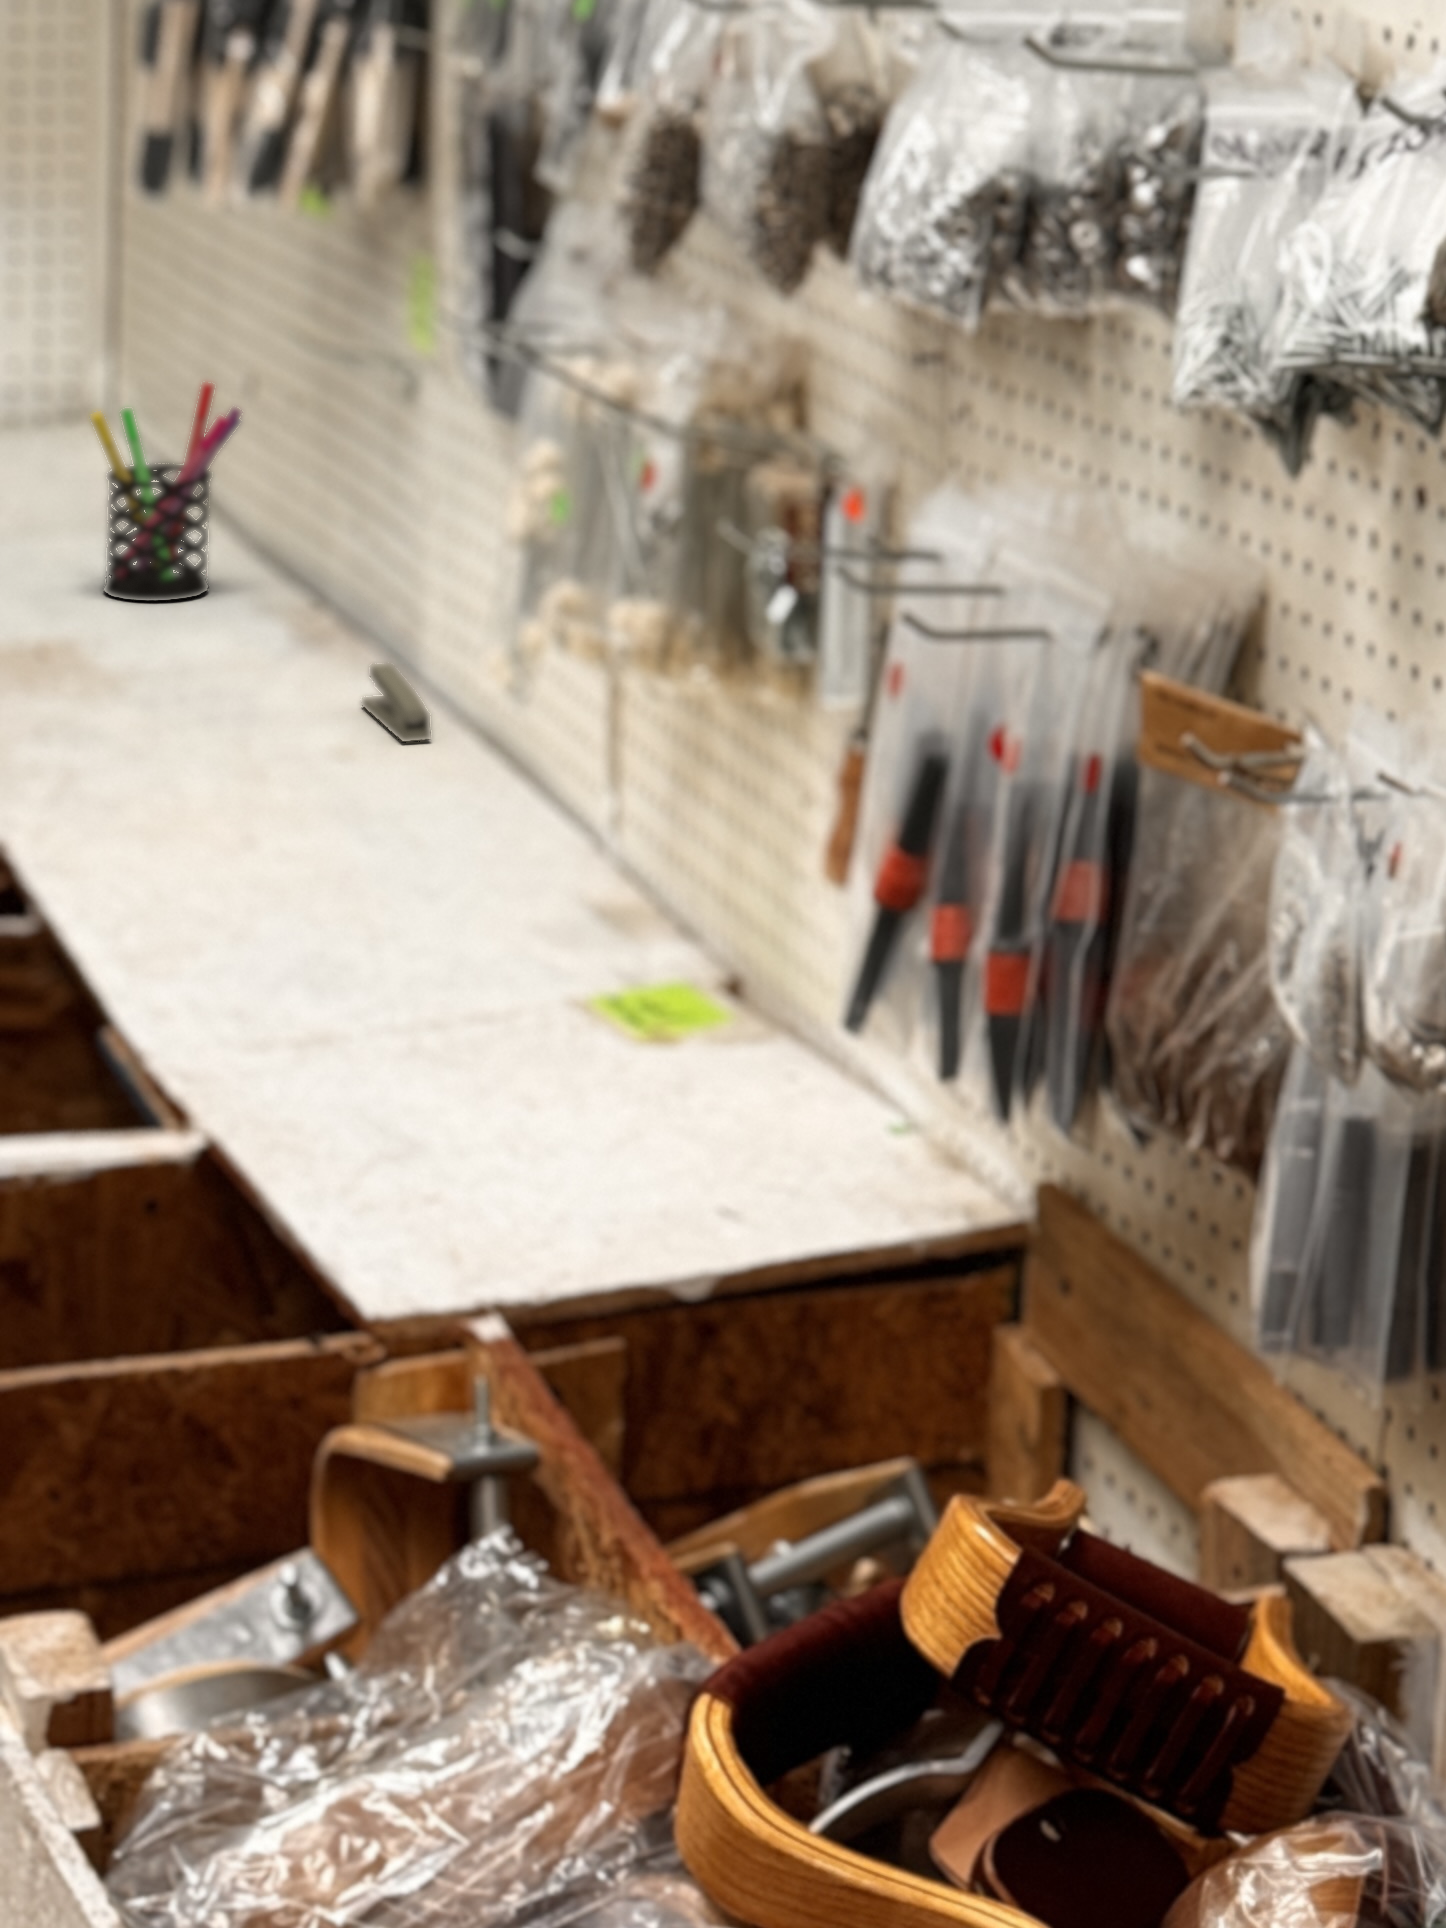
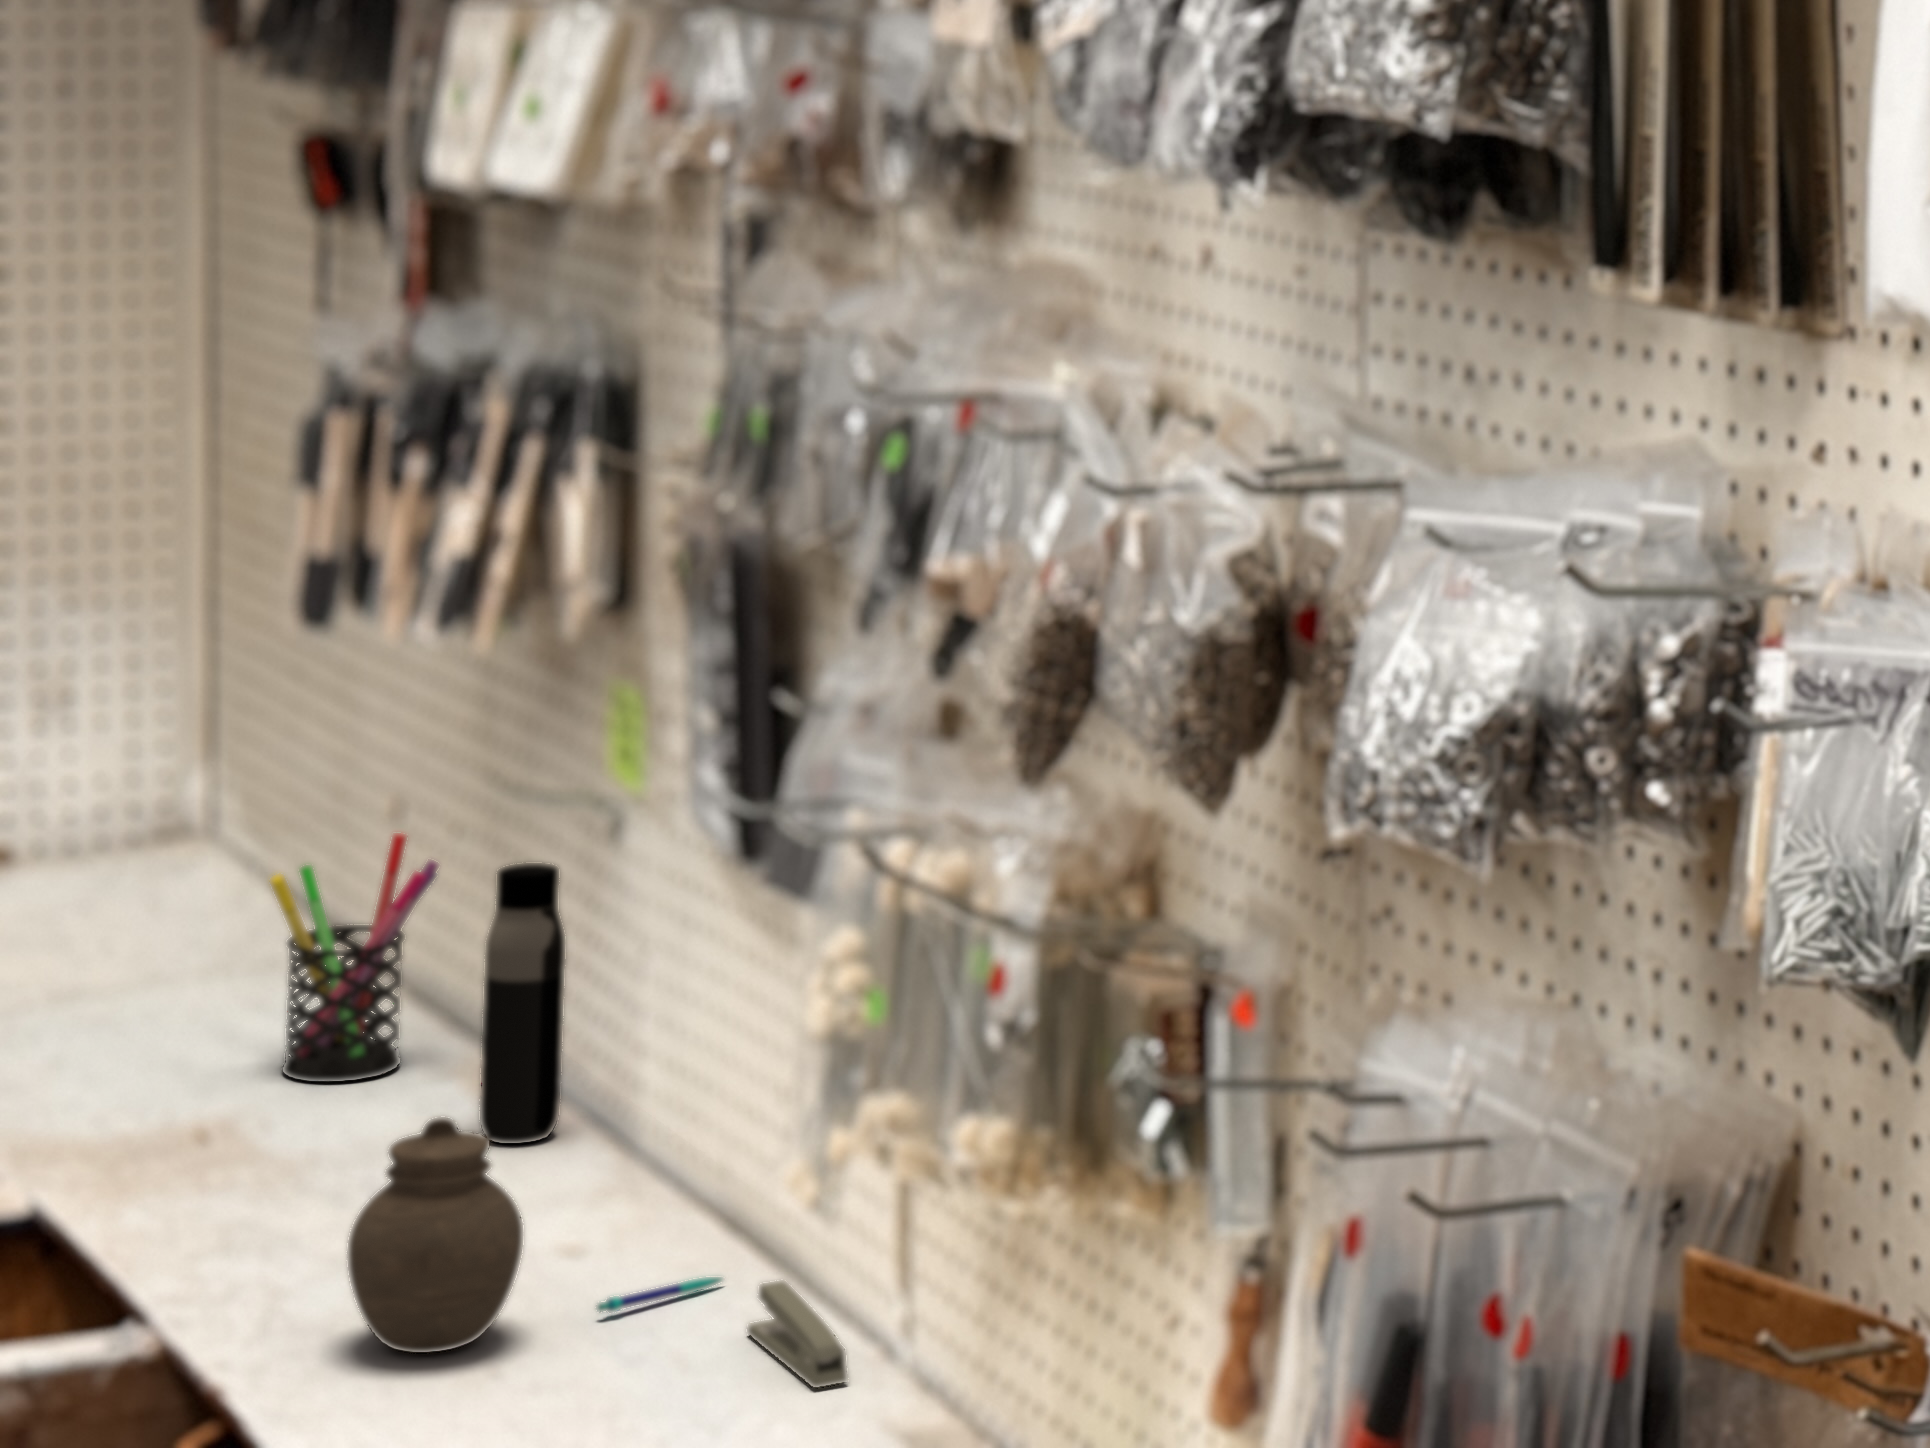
water bottle: none [267,406,342,656] -> present [480,863,565,1144]
jar: none [116,601,271,807] -> present [347,1117,523,1353]
stapler: present [361,664,431,742] -> present [748,1281,847,1388]
pen: none [337,764,458,786] -> present [597,1277,722,1312]

